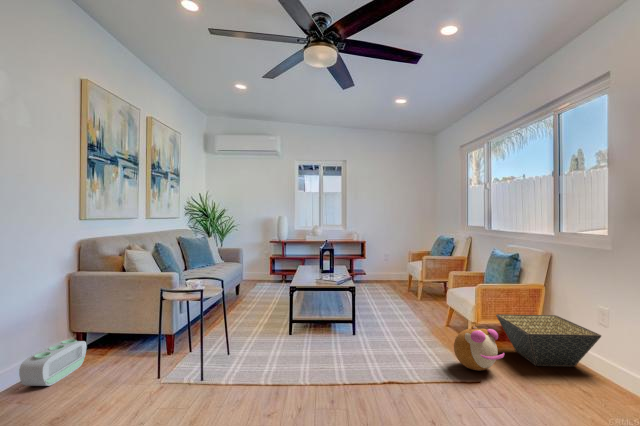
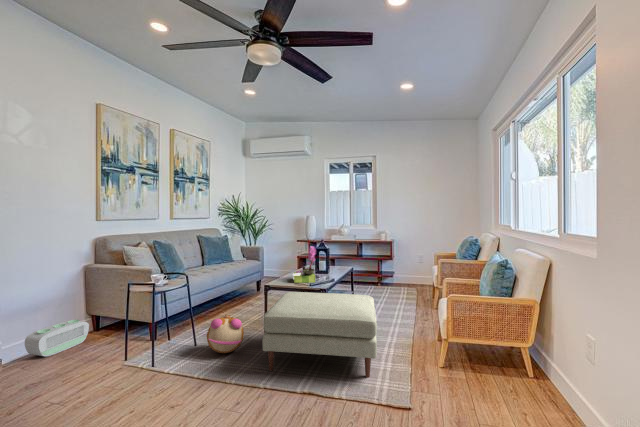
flower arrangement: none [309,244,336,282] -> present [293,246,316,283]
ottoman: none [314,289,433,369] -> present [263,292,377,378]
basket: present [496,314,601,367] -> none [469,332,579,406]
plush toy: present [454,326,504,371] -> present [207,315,244,353]

